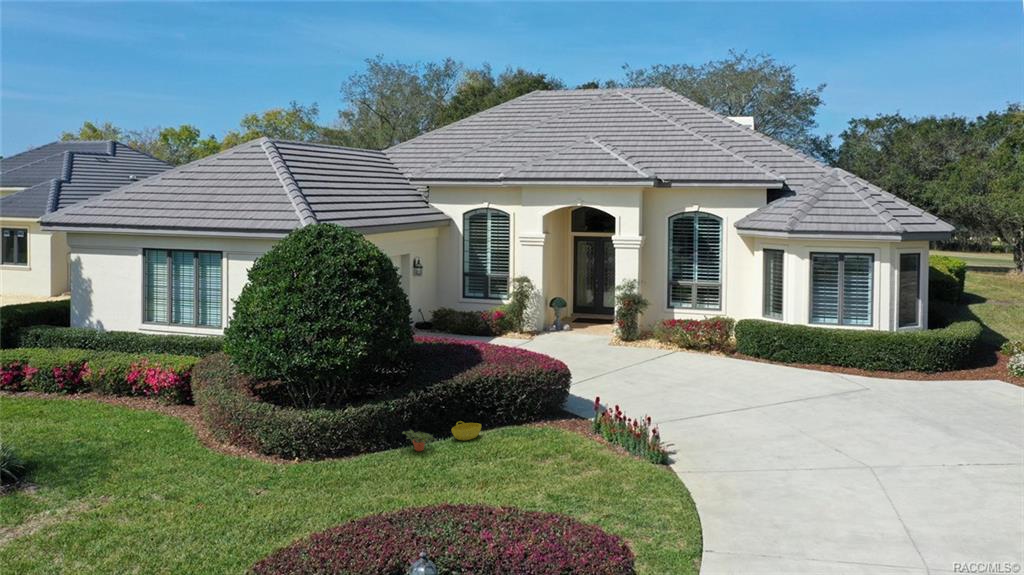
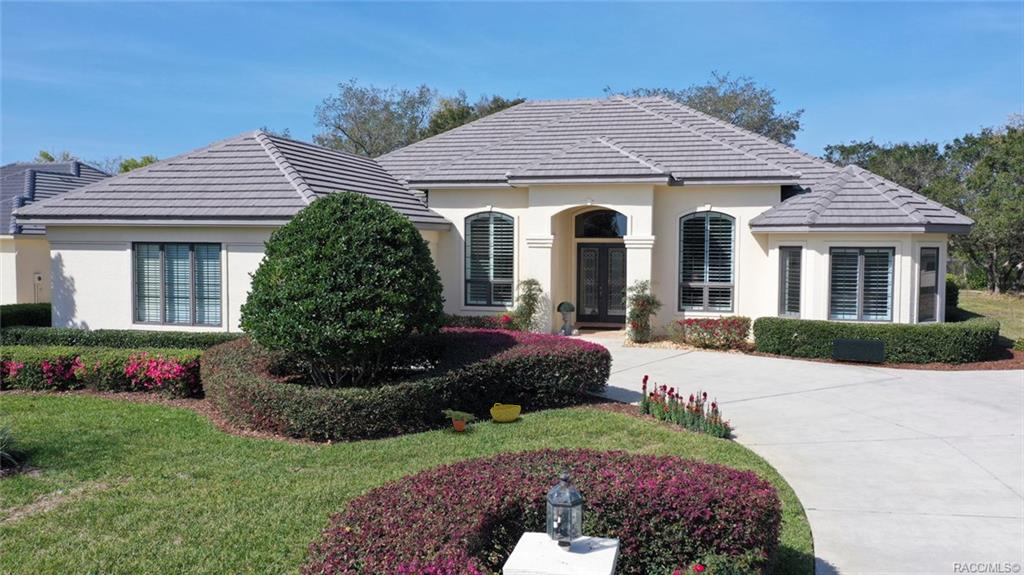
bench: none [807,342,859,371] -> present [833,338,886,365]

